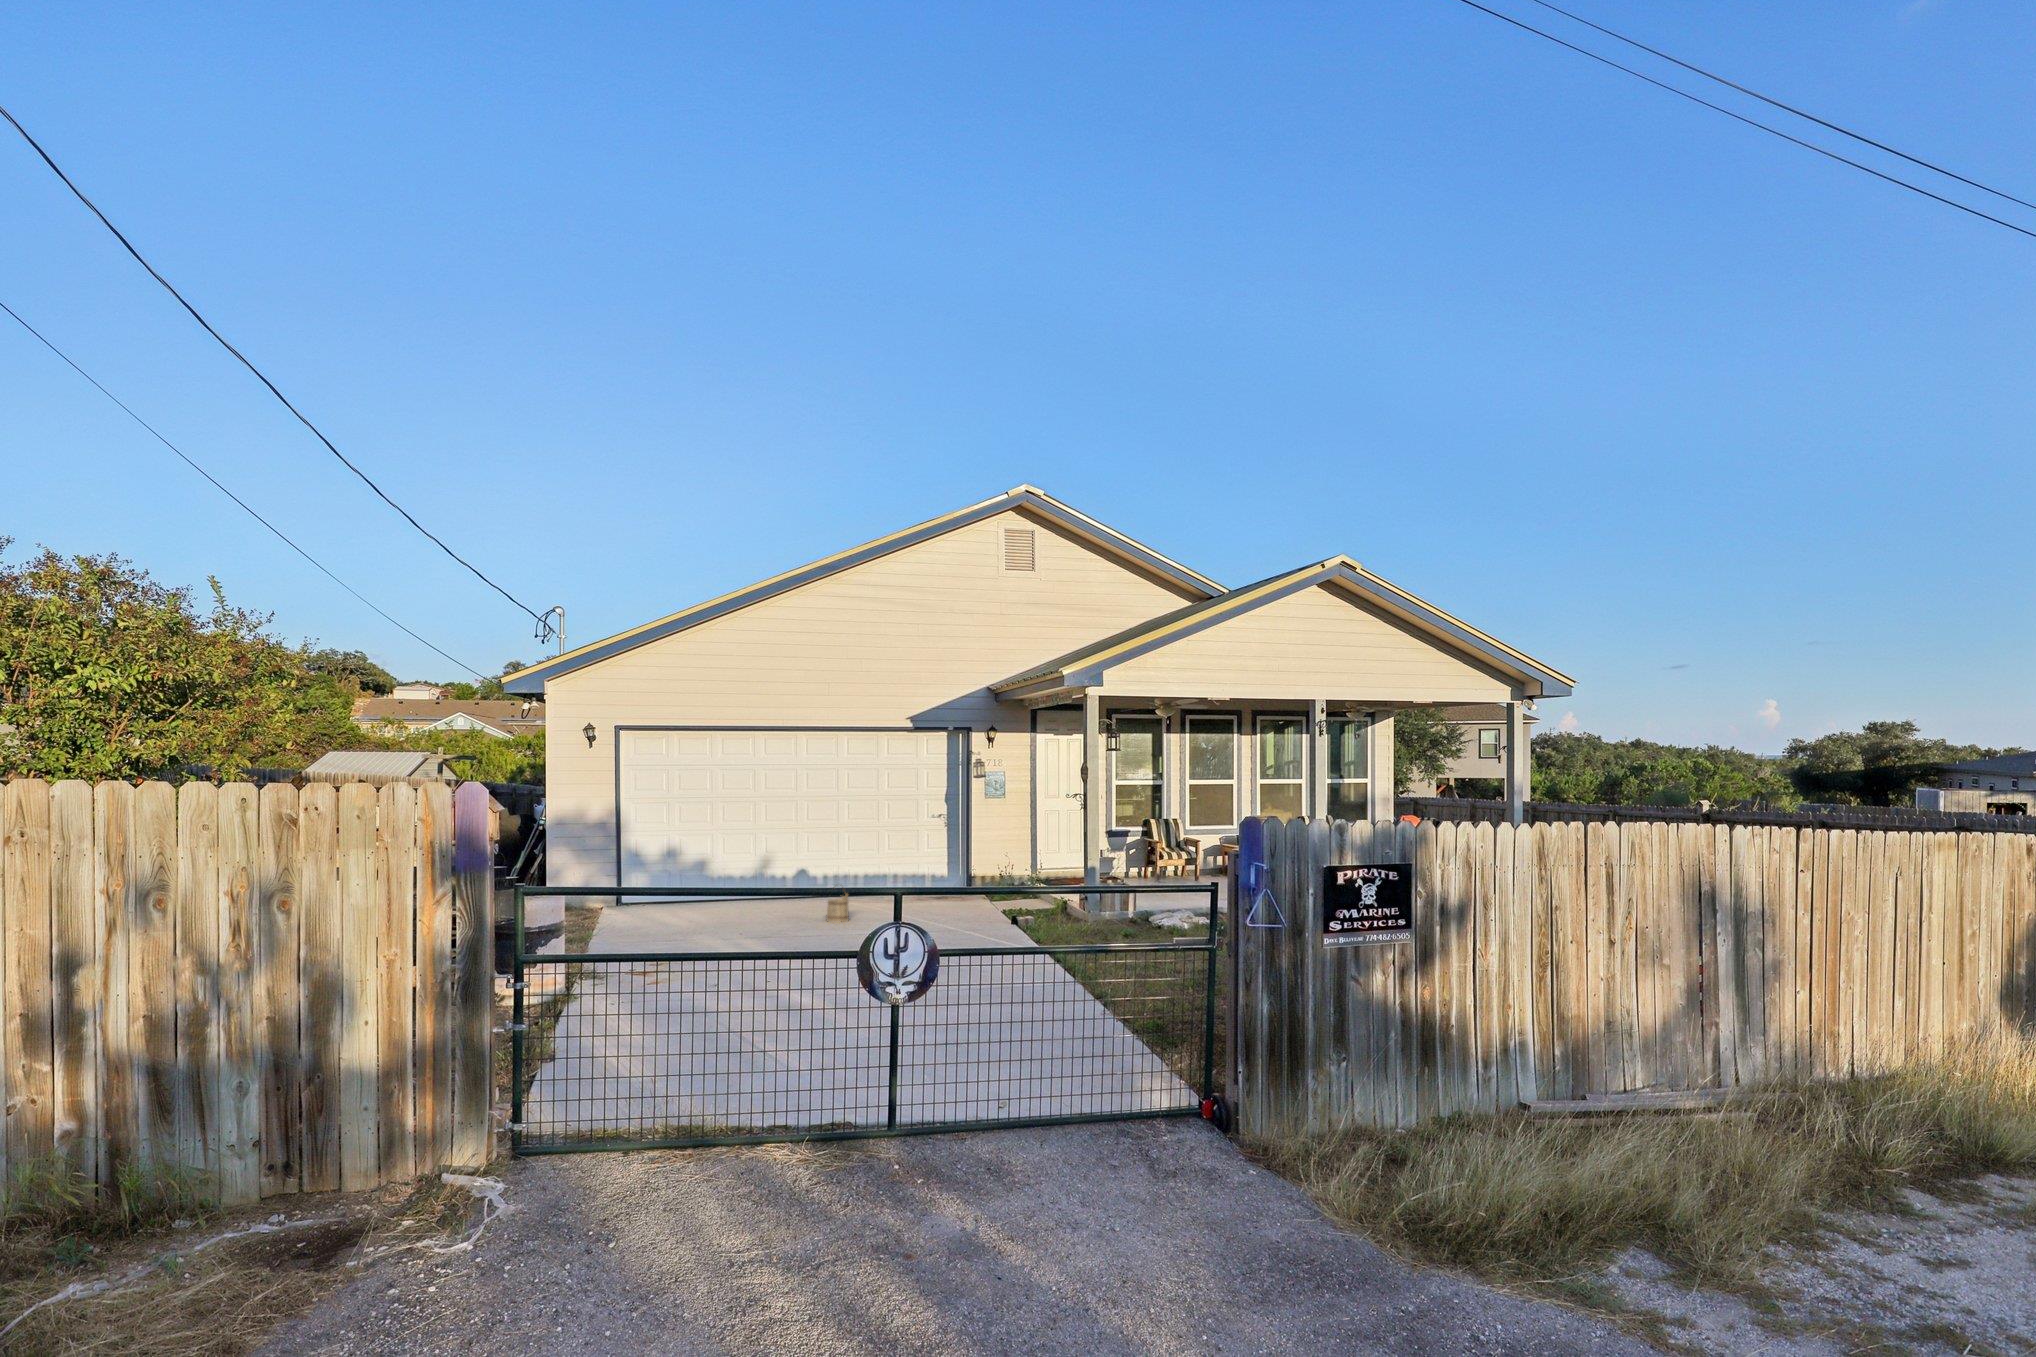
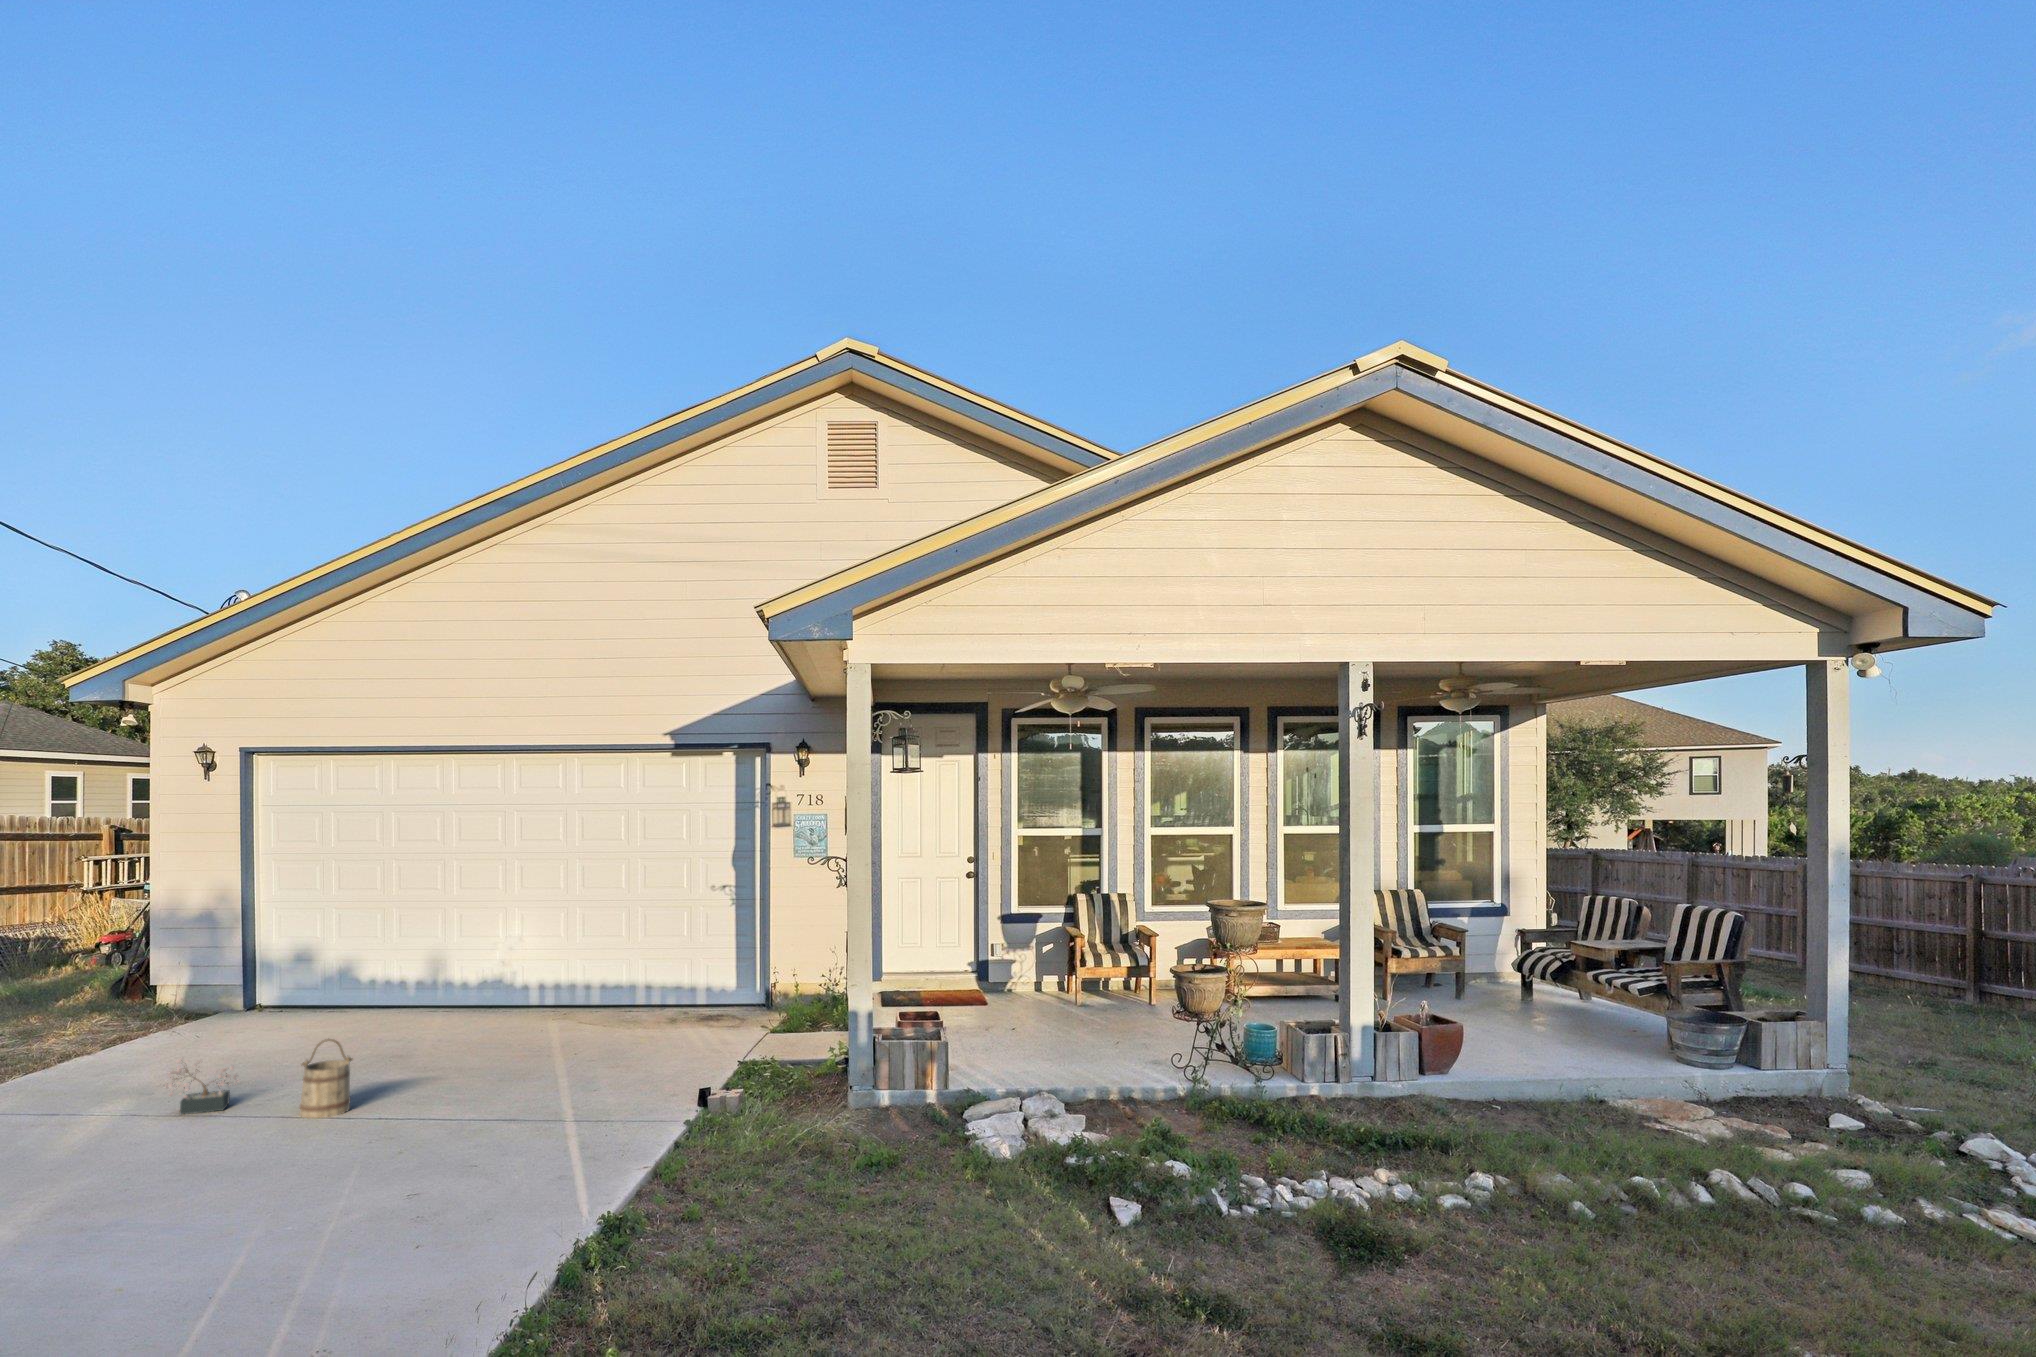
decorative plant: none [754,894,787,922] -> present [165,1058,239,1115]

